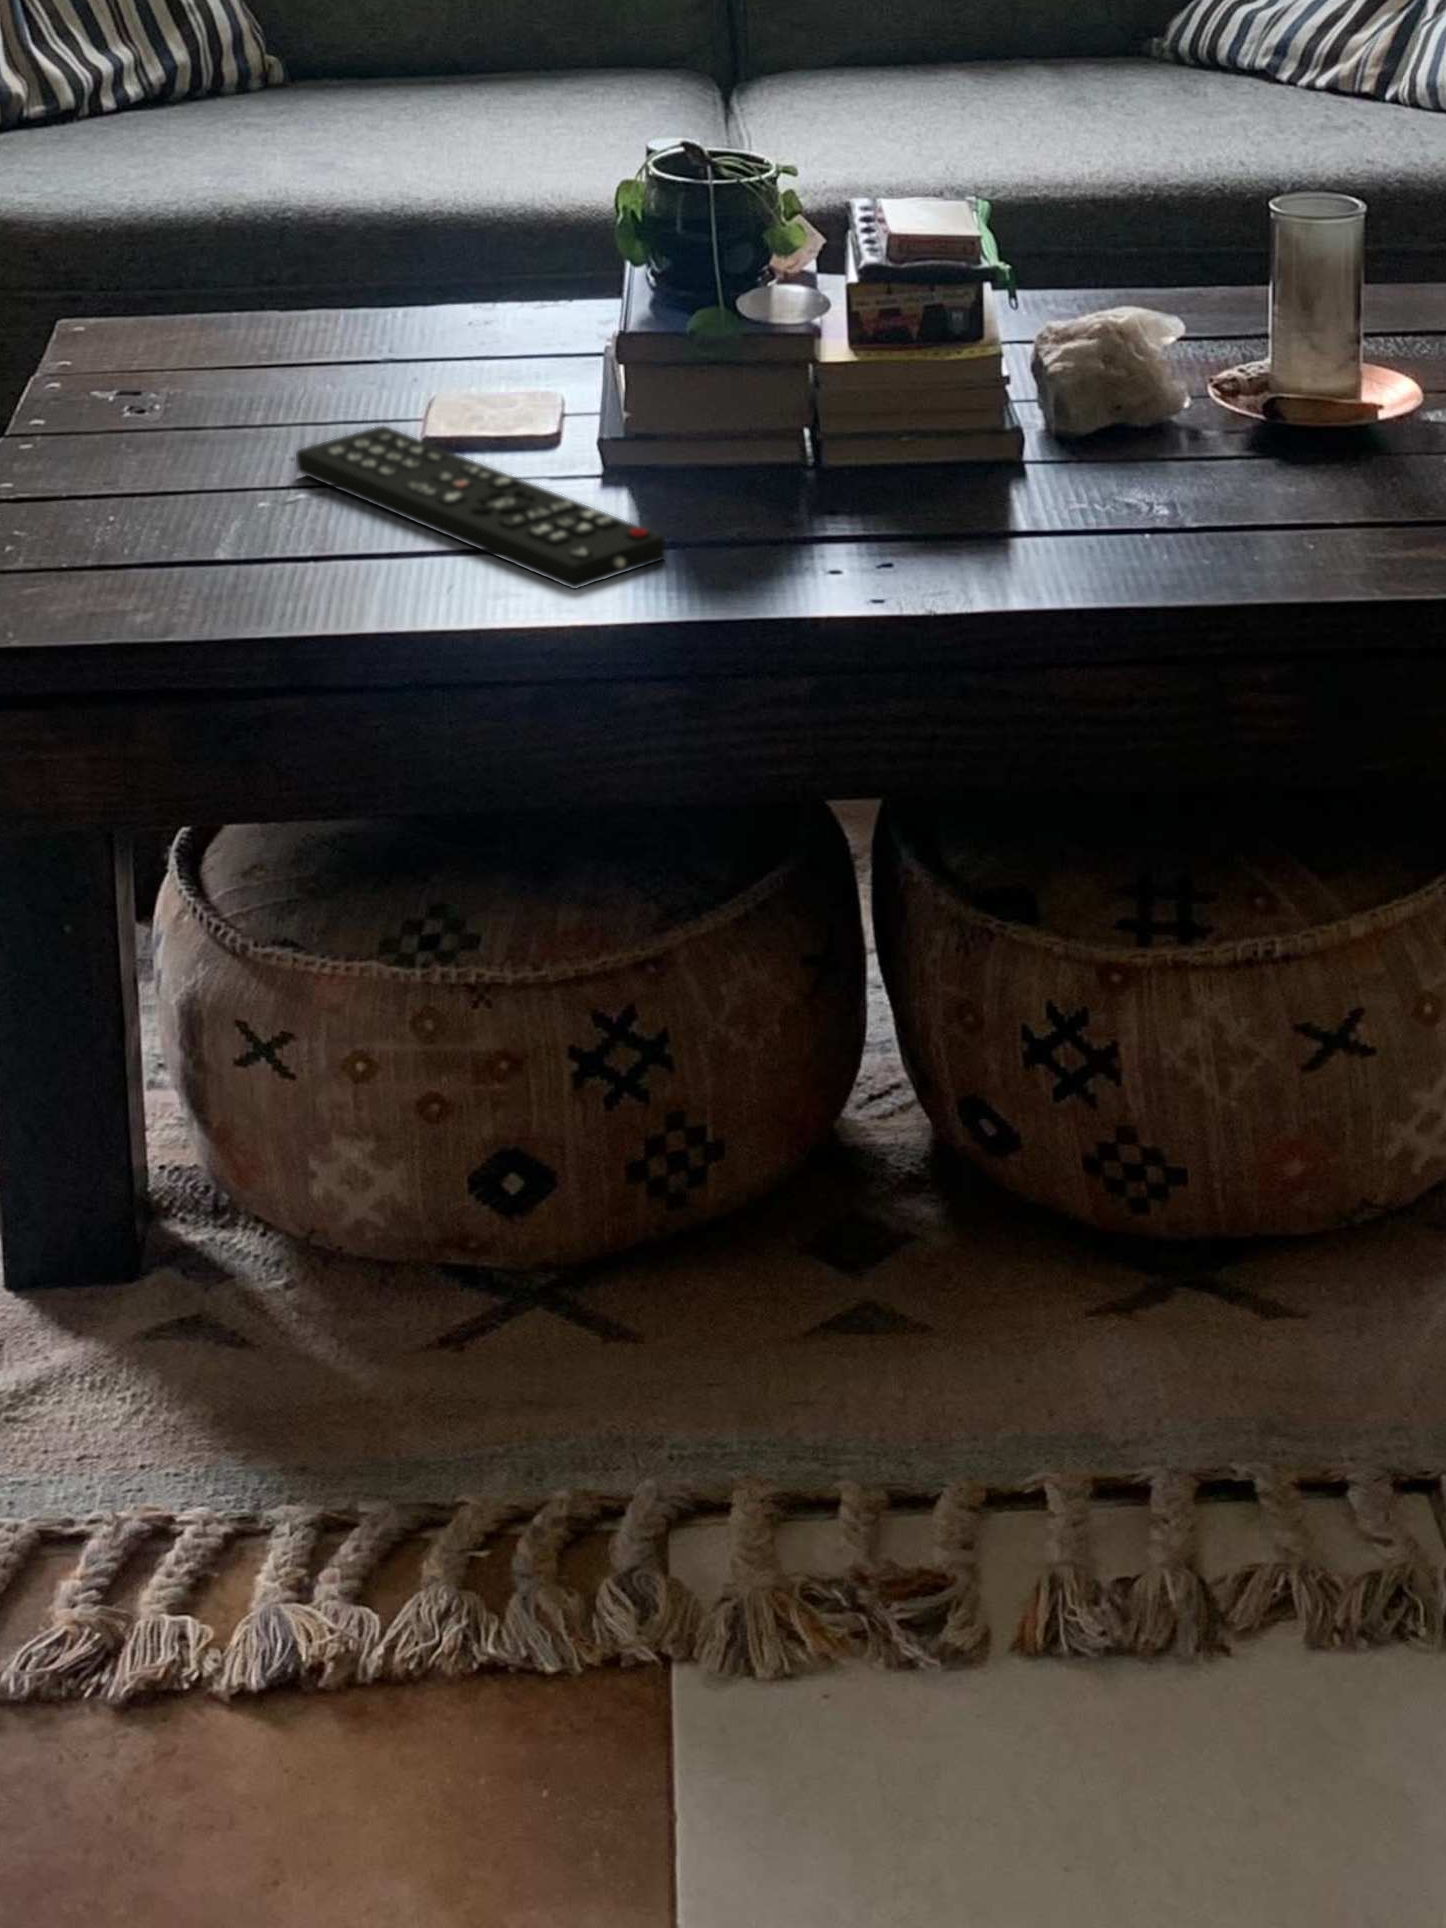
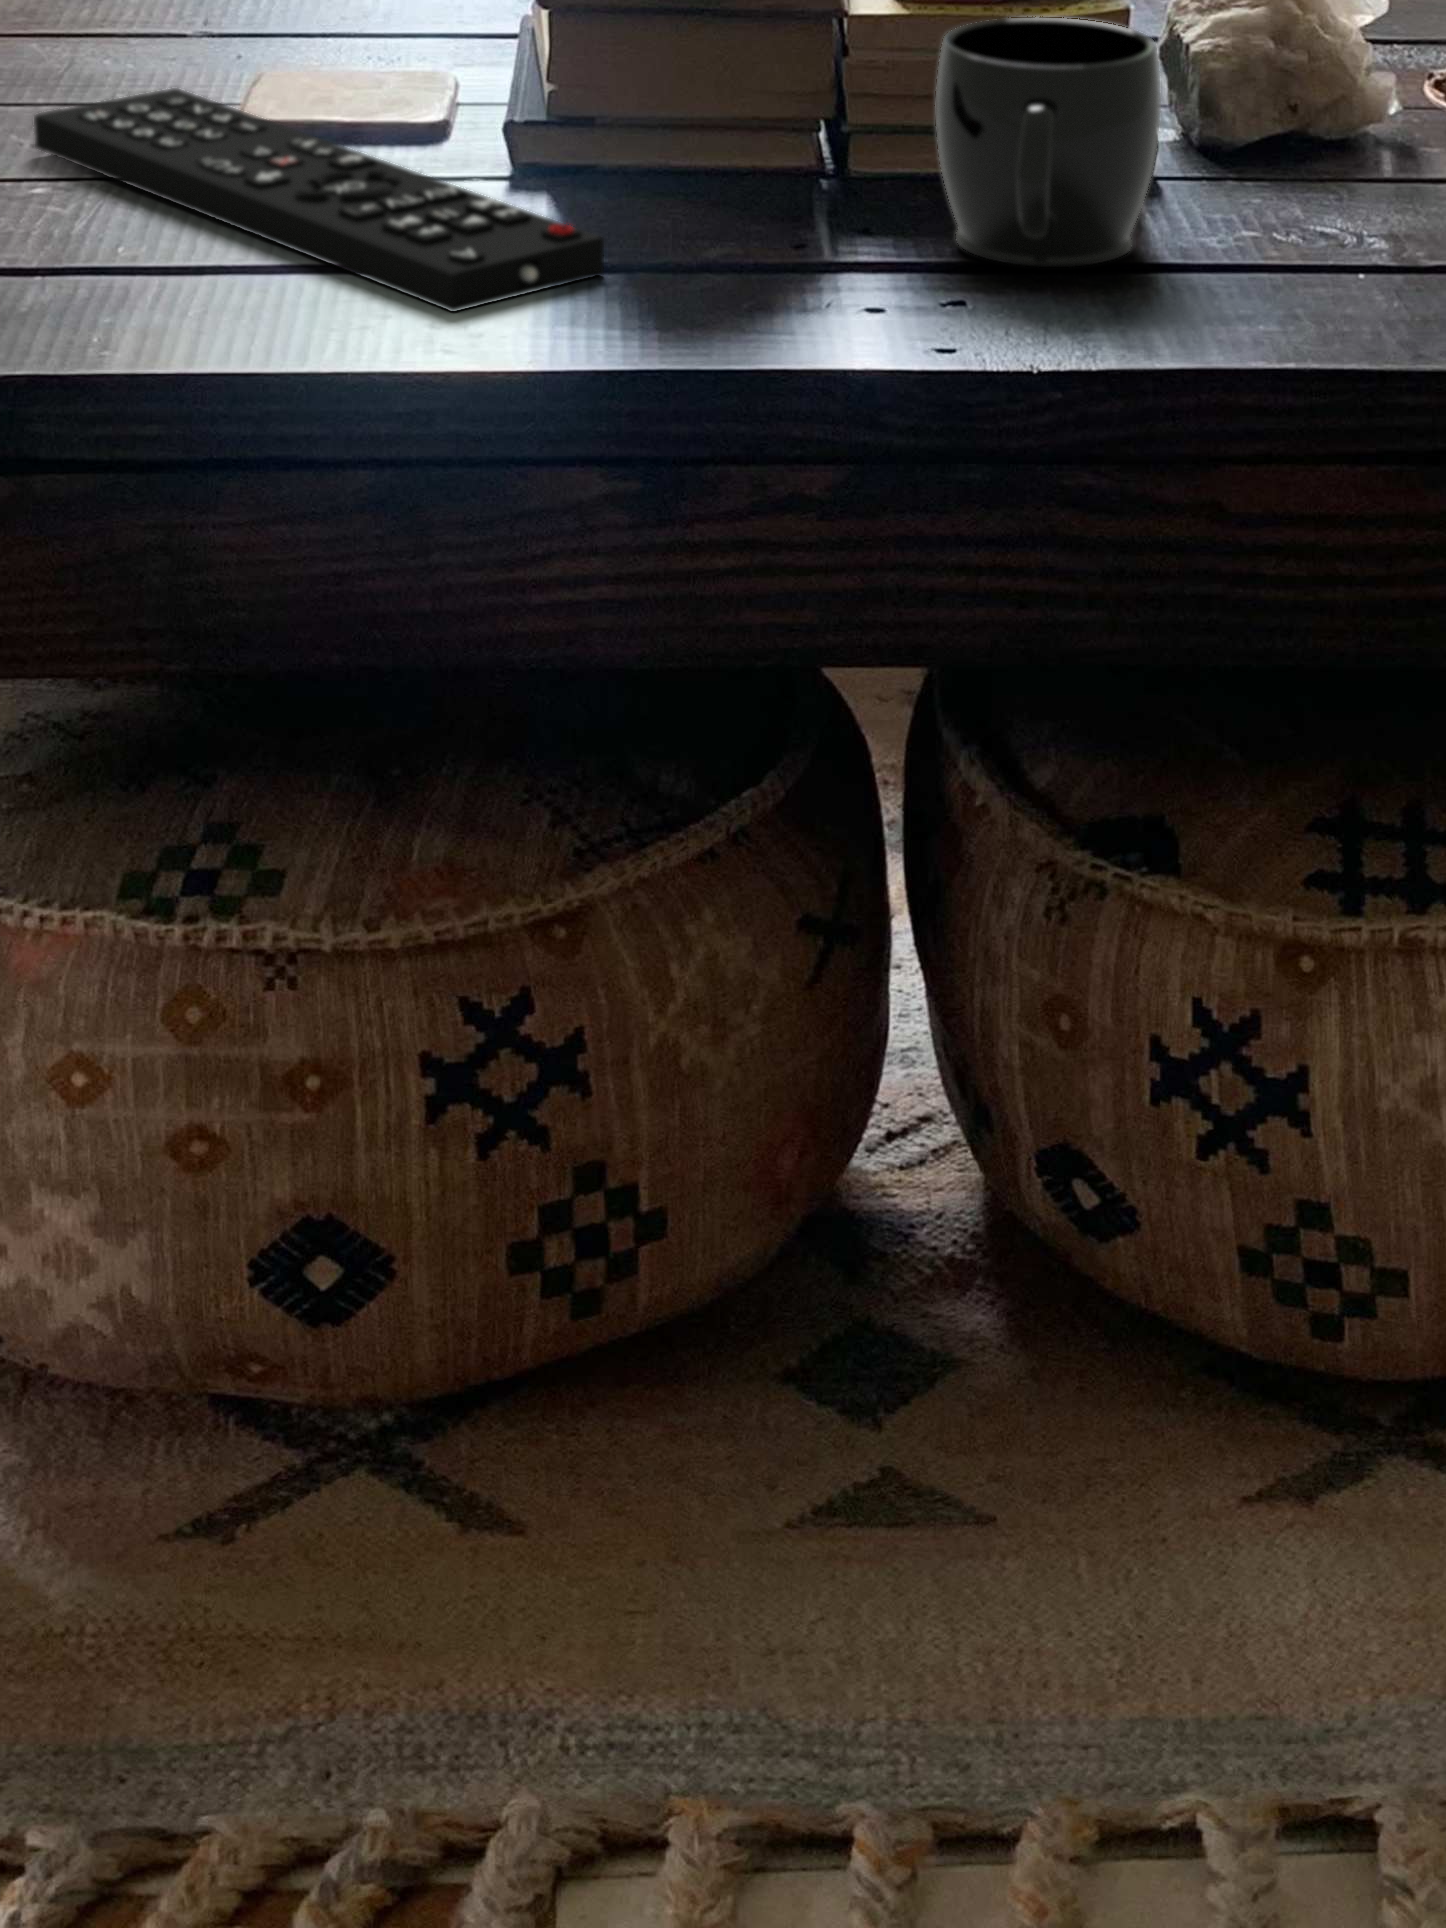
mug: none [870,382,1010,546] -> present [936,17,1161,267]

